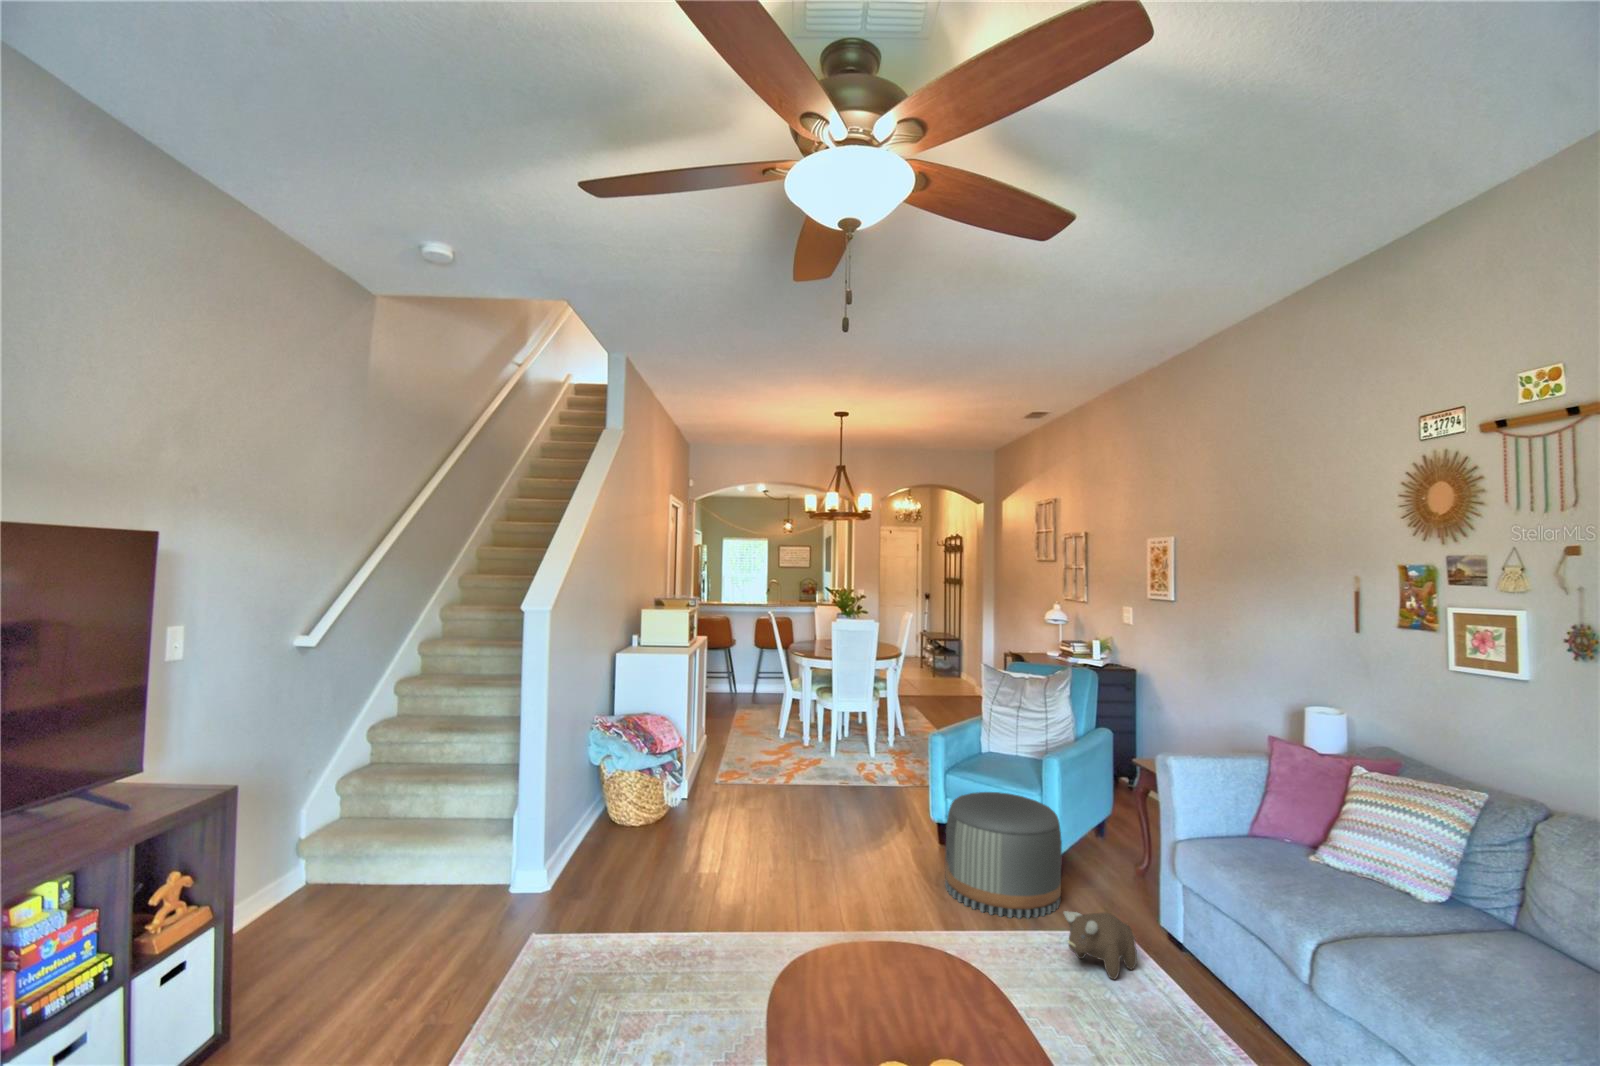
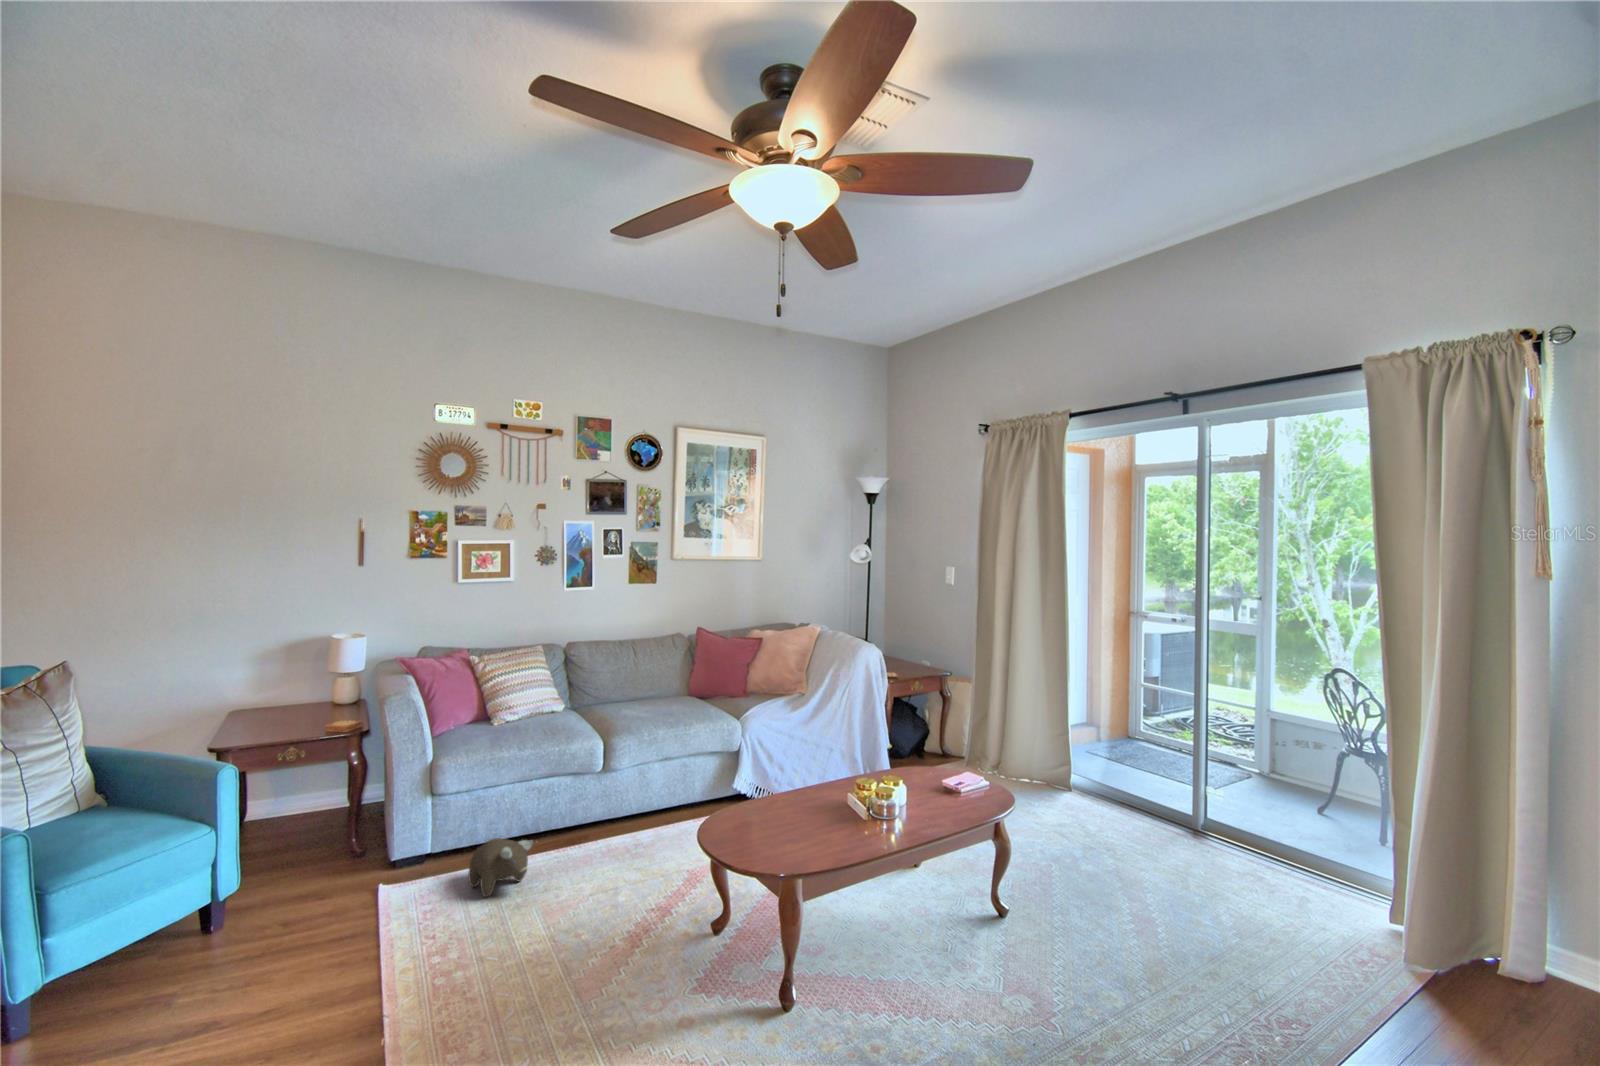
pouf: present [945,792,1062,918] -> none [213,822,399,1015]

